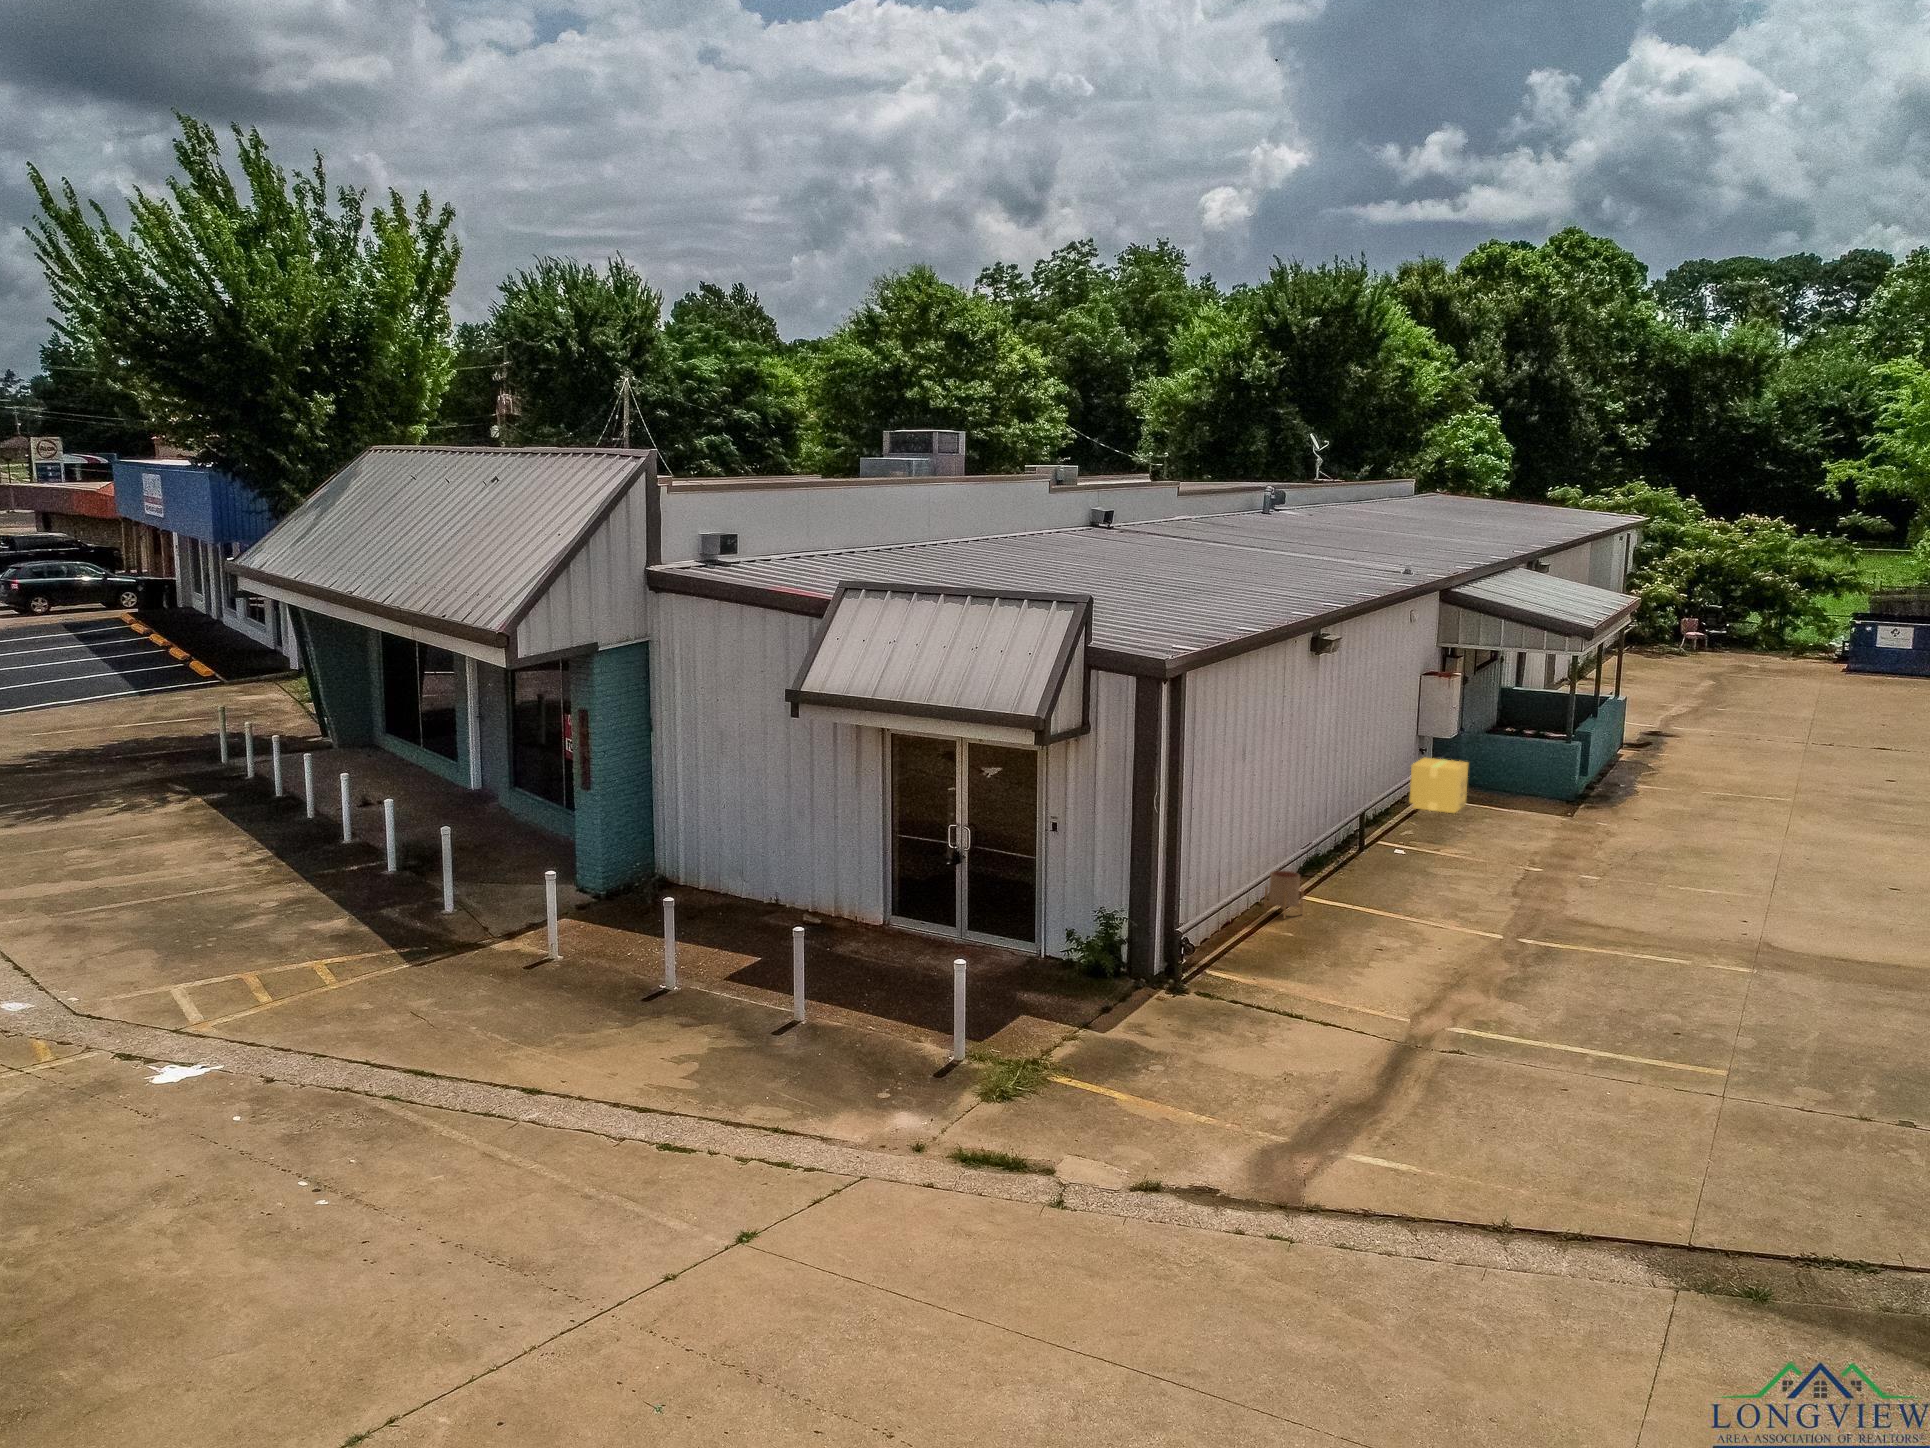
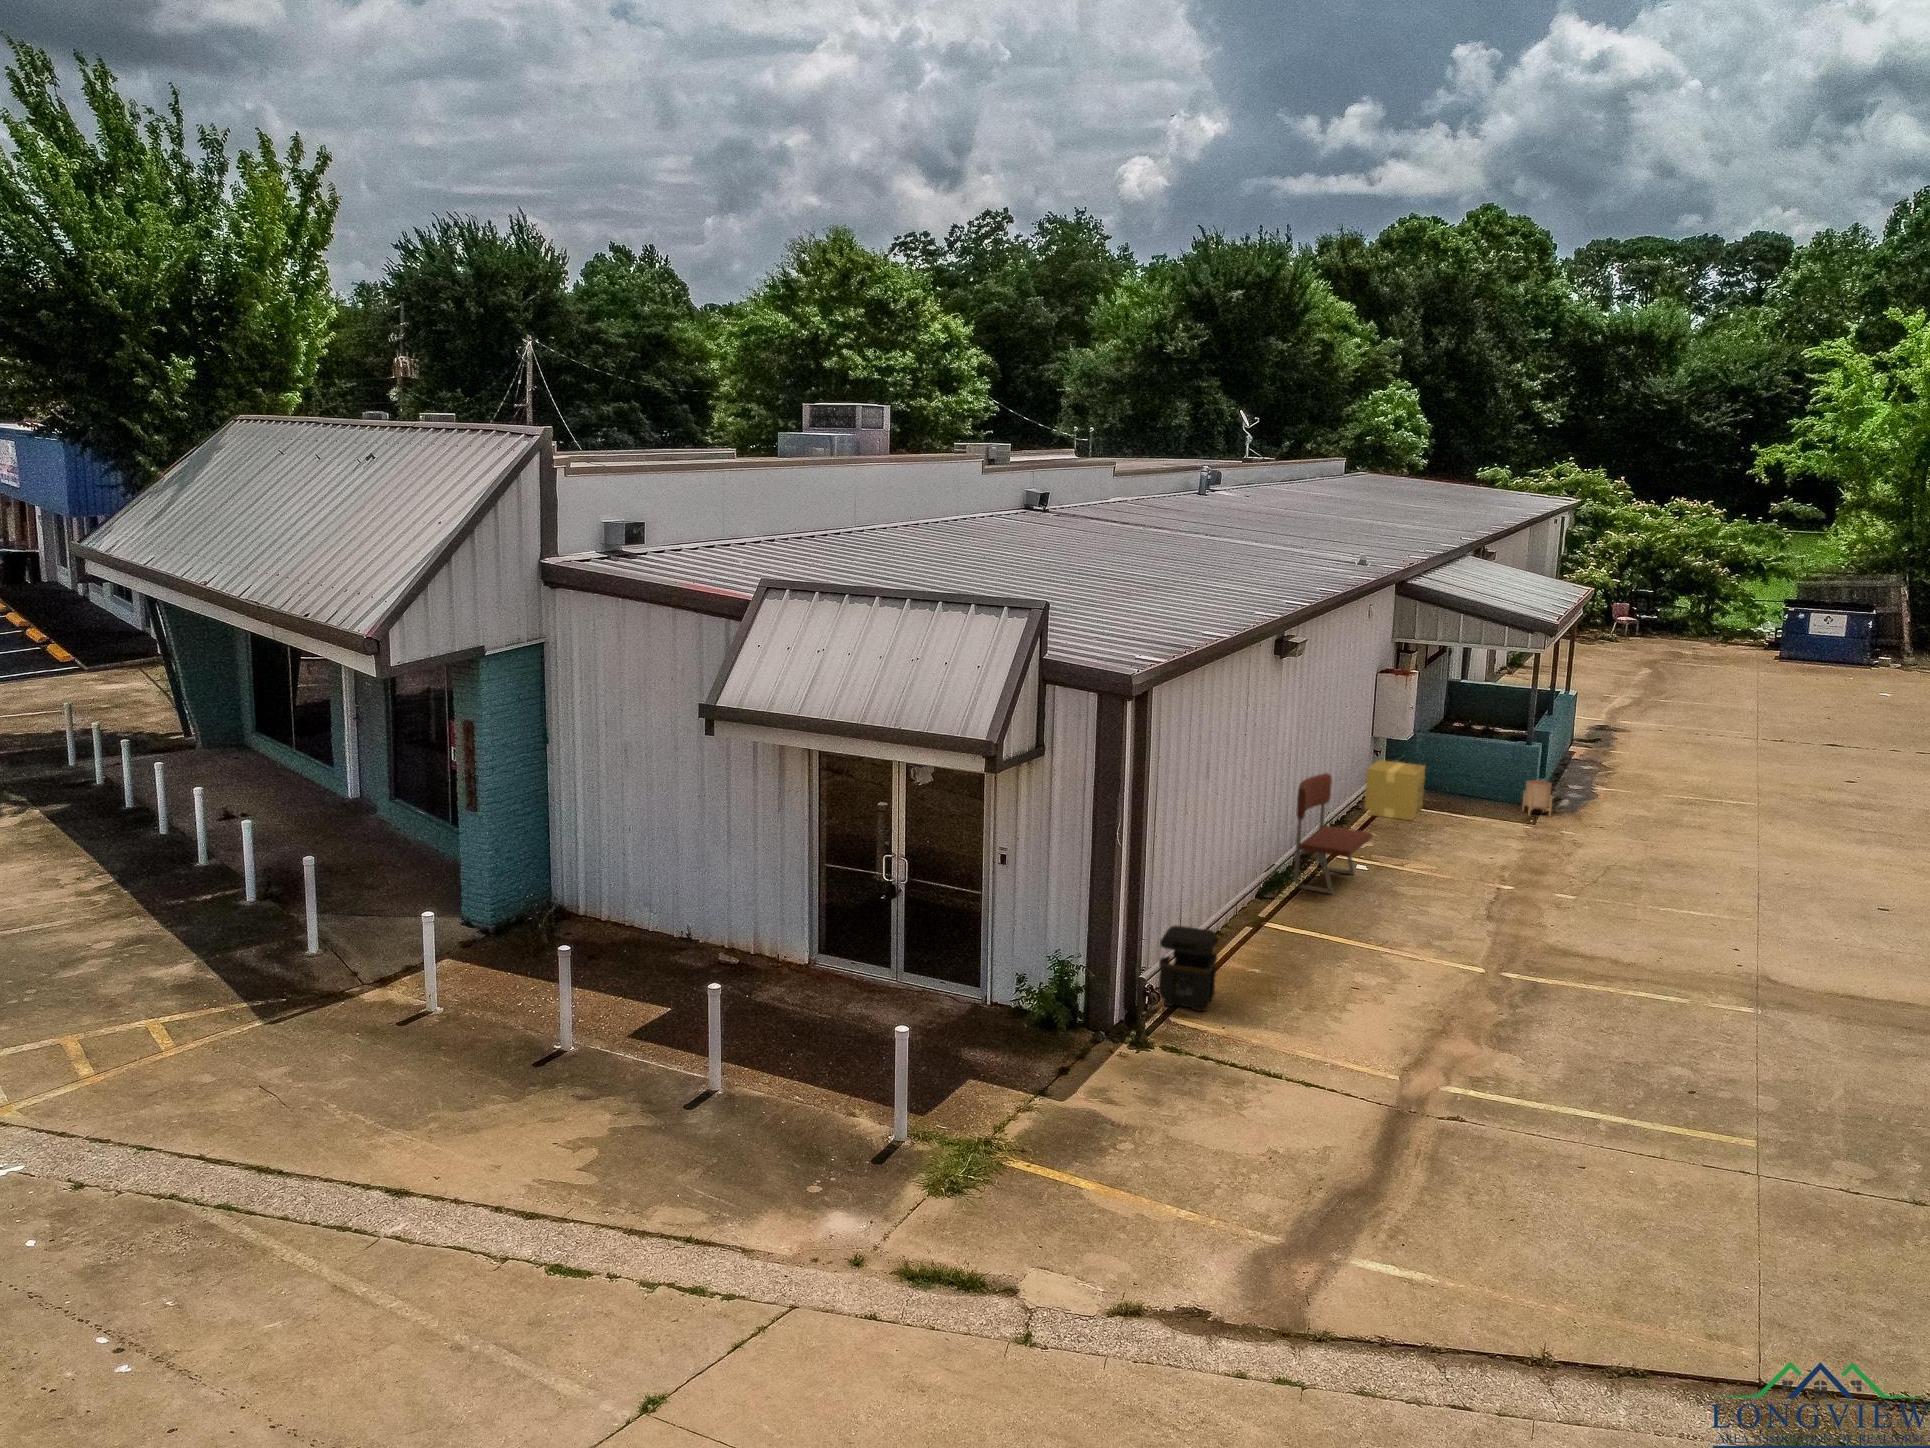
bench: none [1332,764,1409,874] -> present [1294,773,1372,894]
planter: present [1264,871,1304,918] -> present [1522,780,1552,816]
toolbox: none [1196,890,1251,966] -> present [1158,926,1219,1011]

